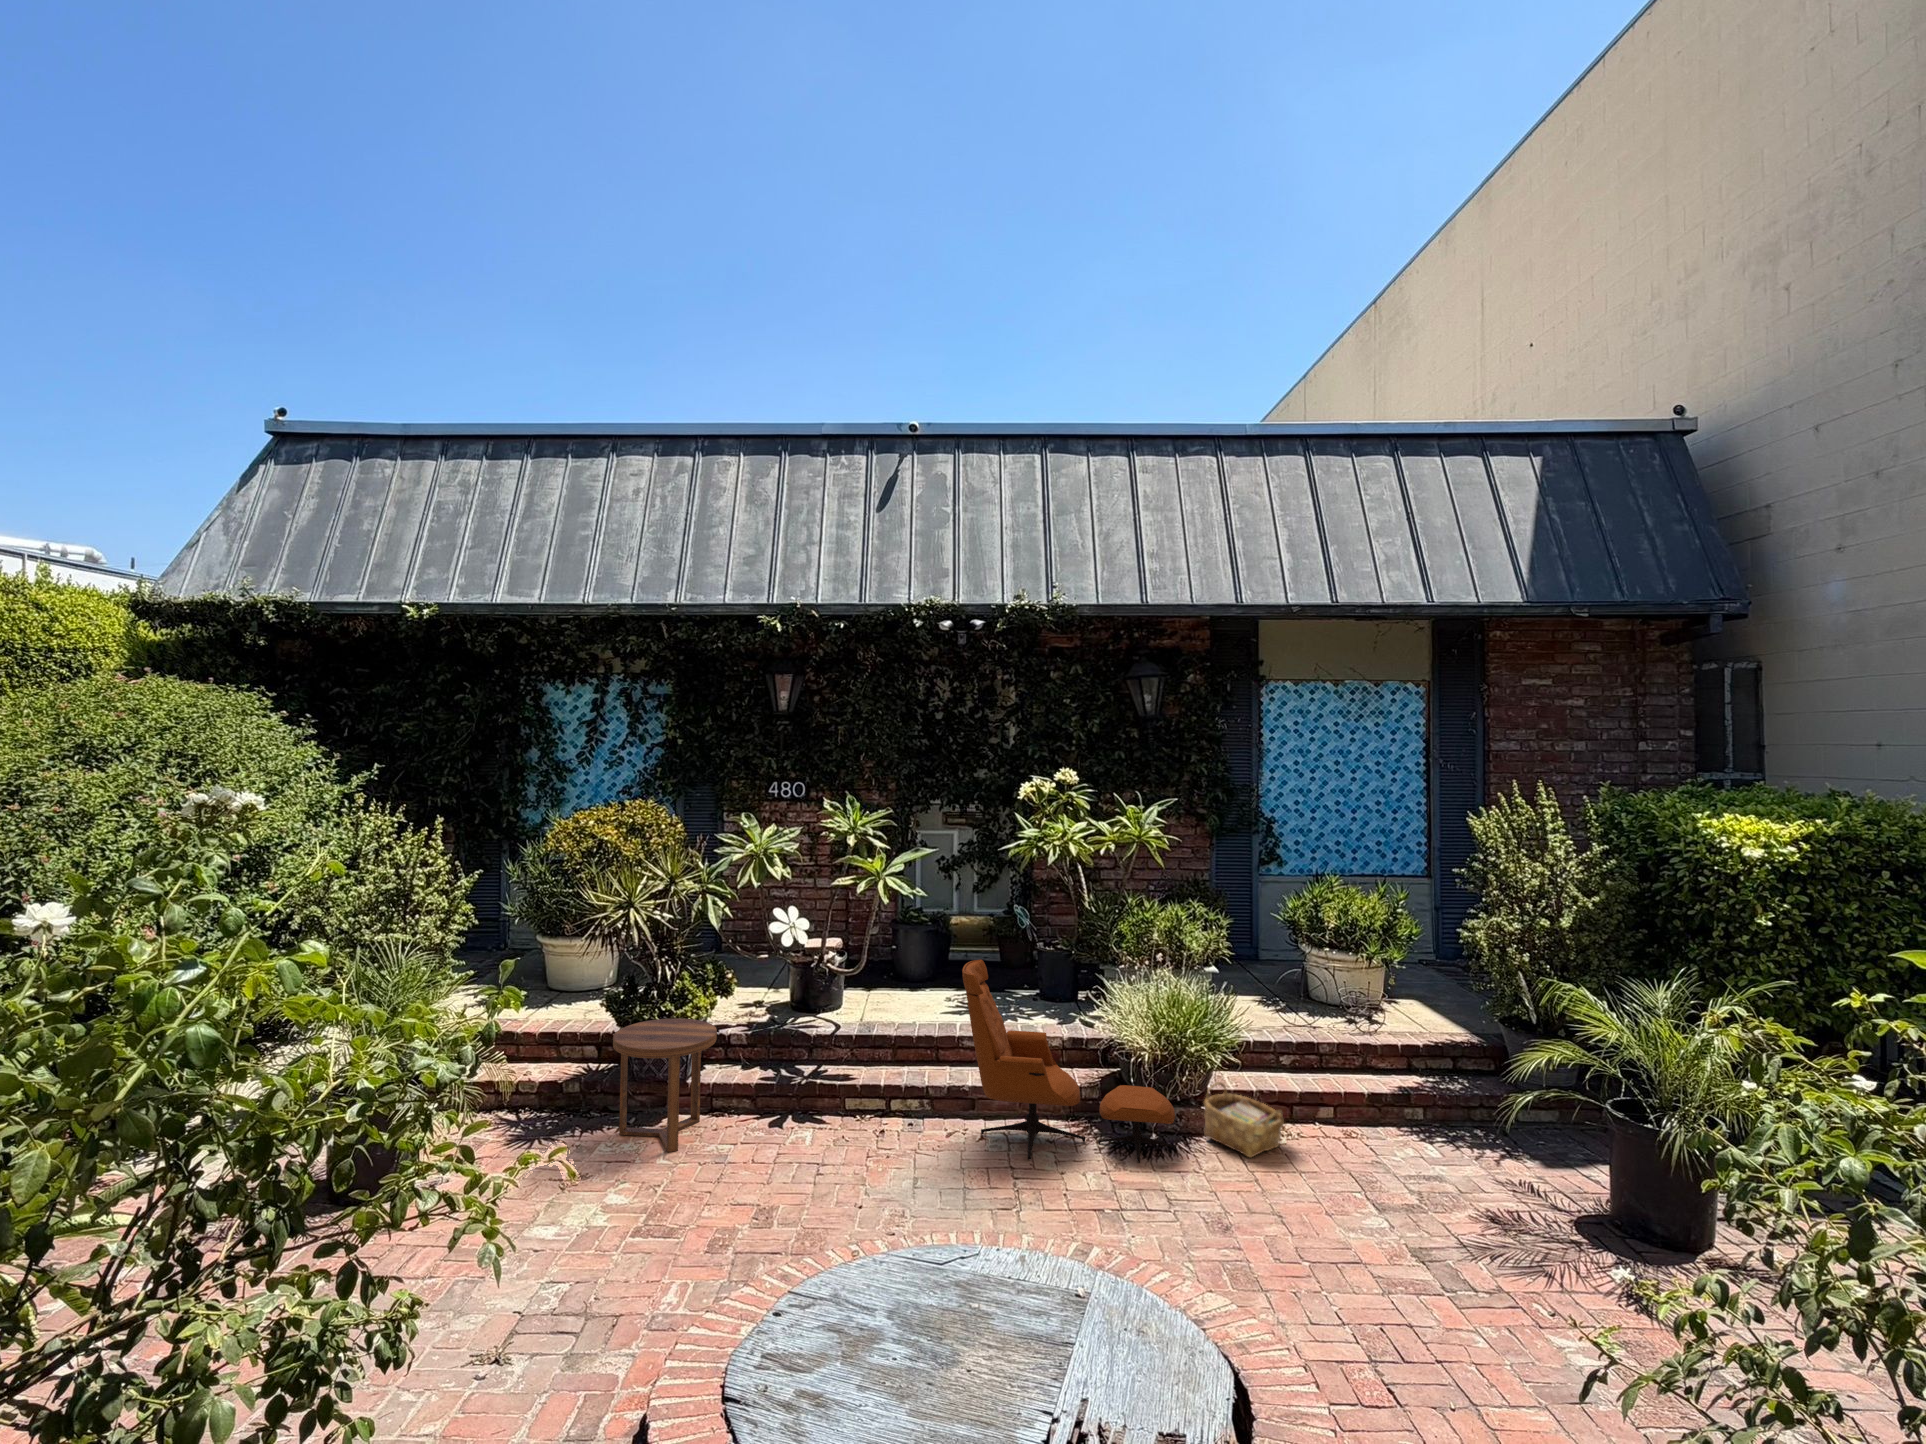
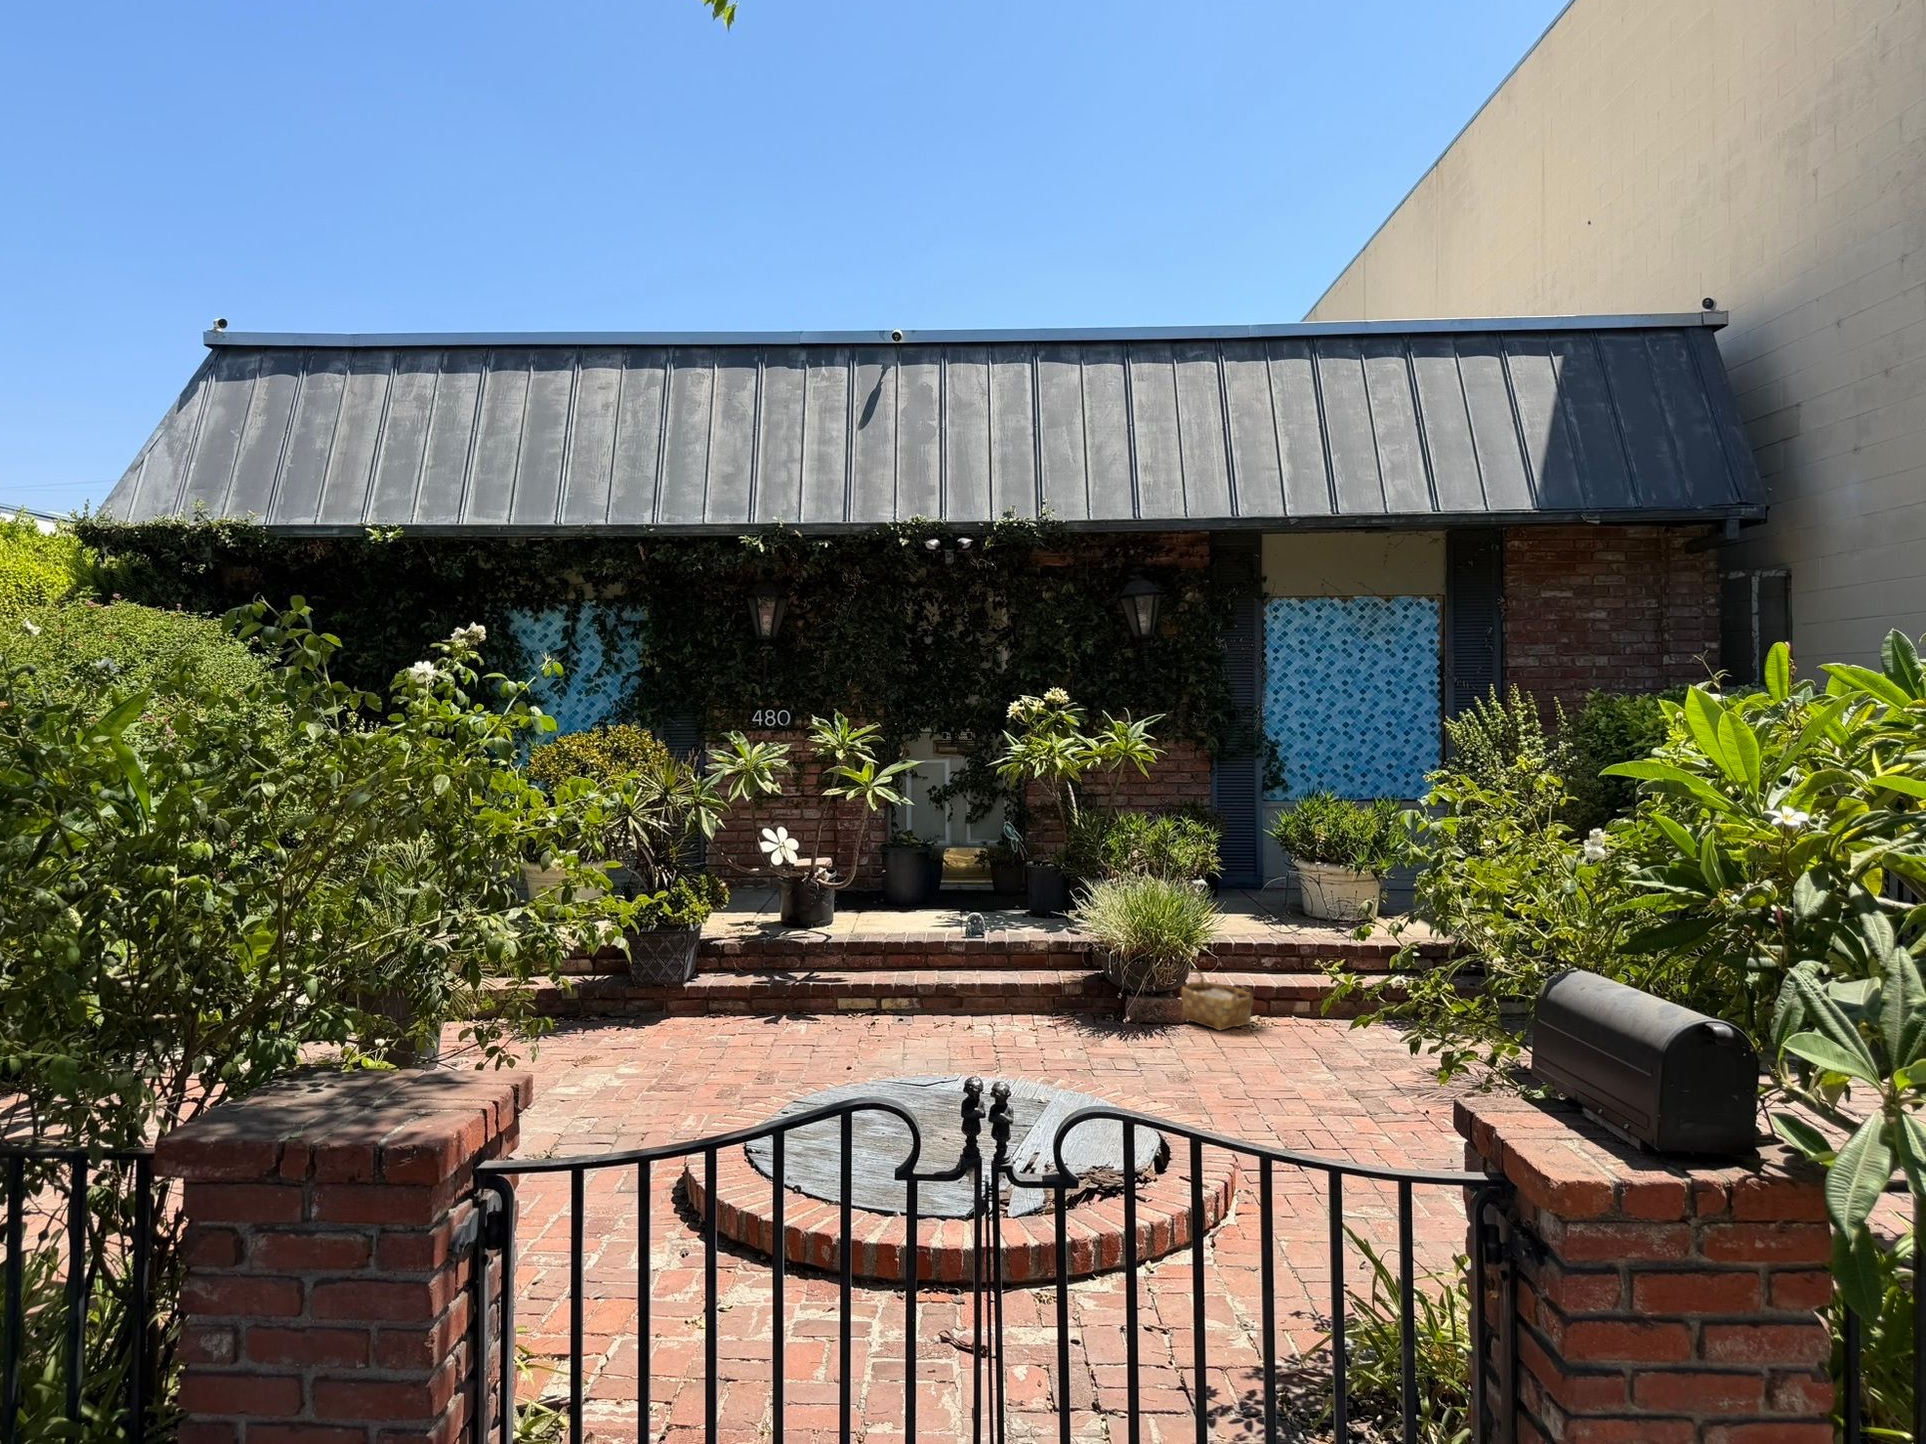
lounge chair: present [962,960,1177,1163] -> none [950,860,1153,1035]
side table: present [613,1018,717,1152] -> none [618,922,715,1035]

